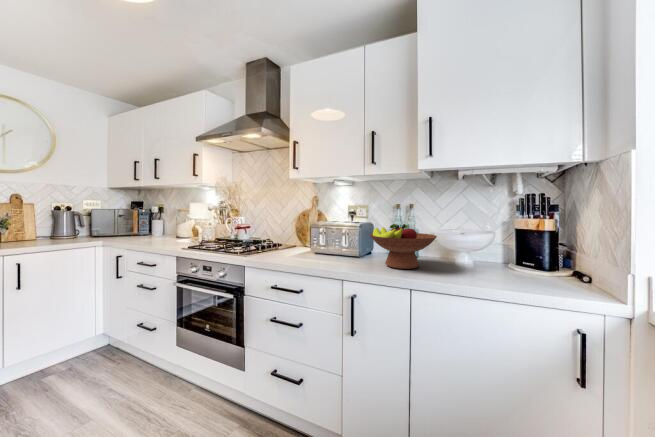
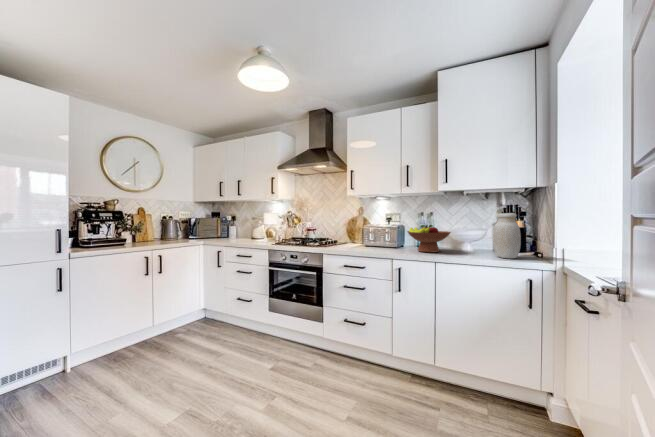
jar: none [506,207,555,286] -> present [493,213,521,259]

